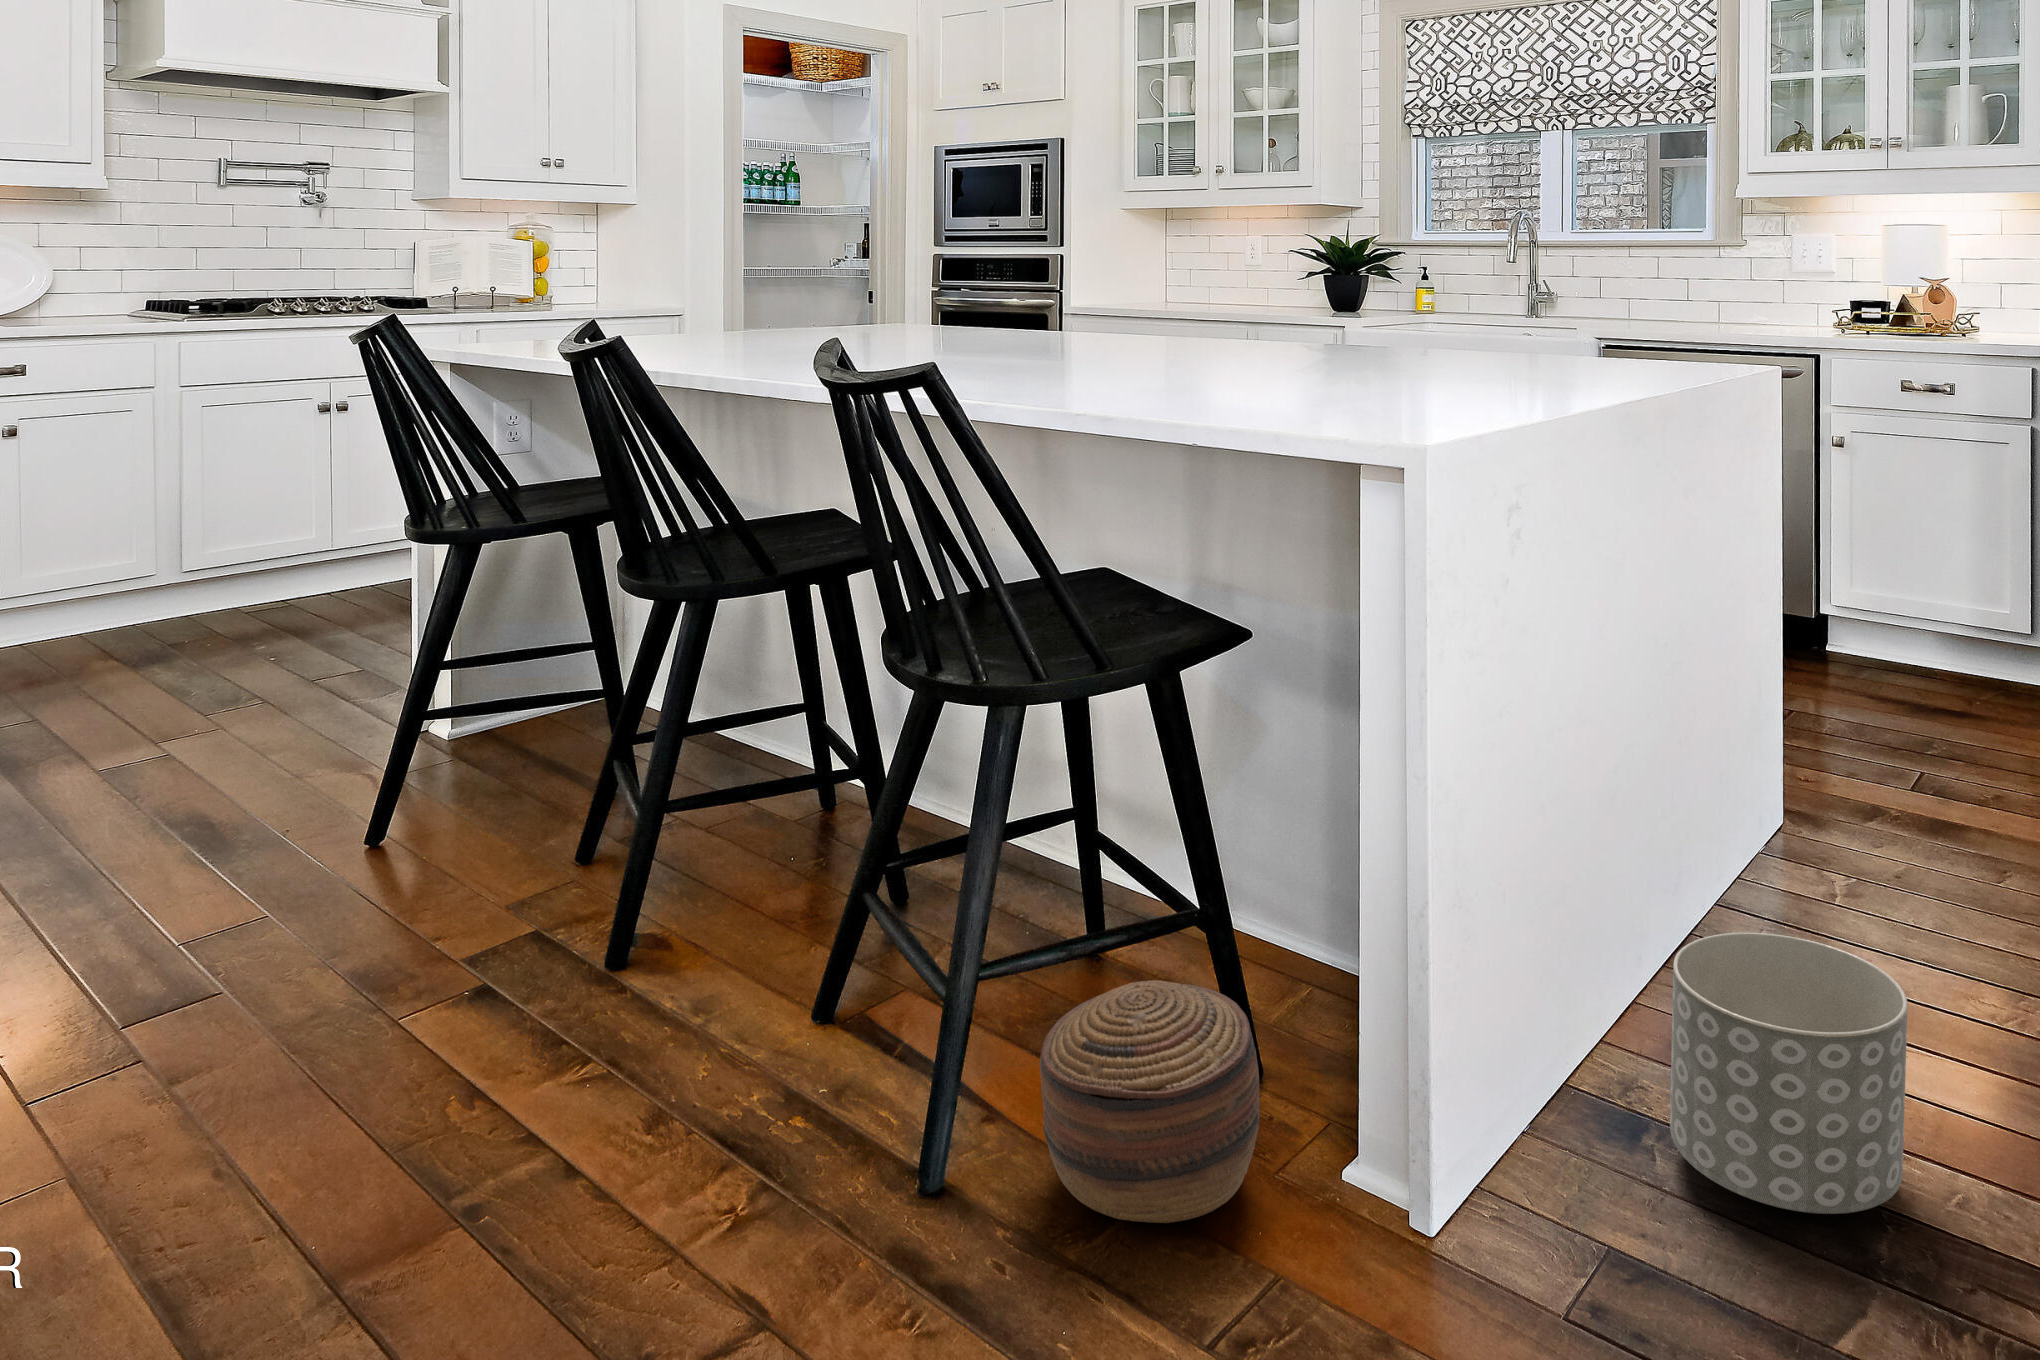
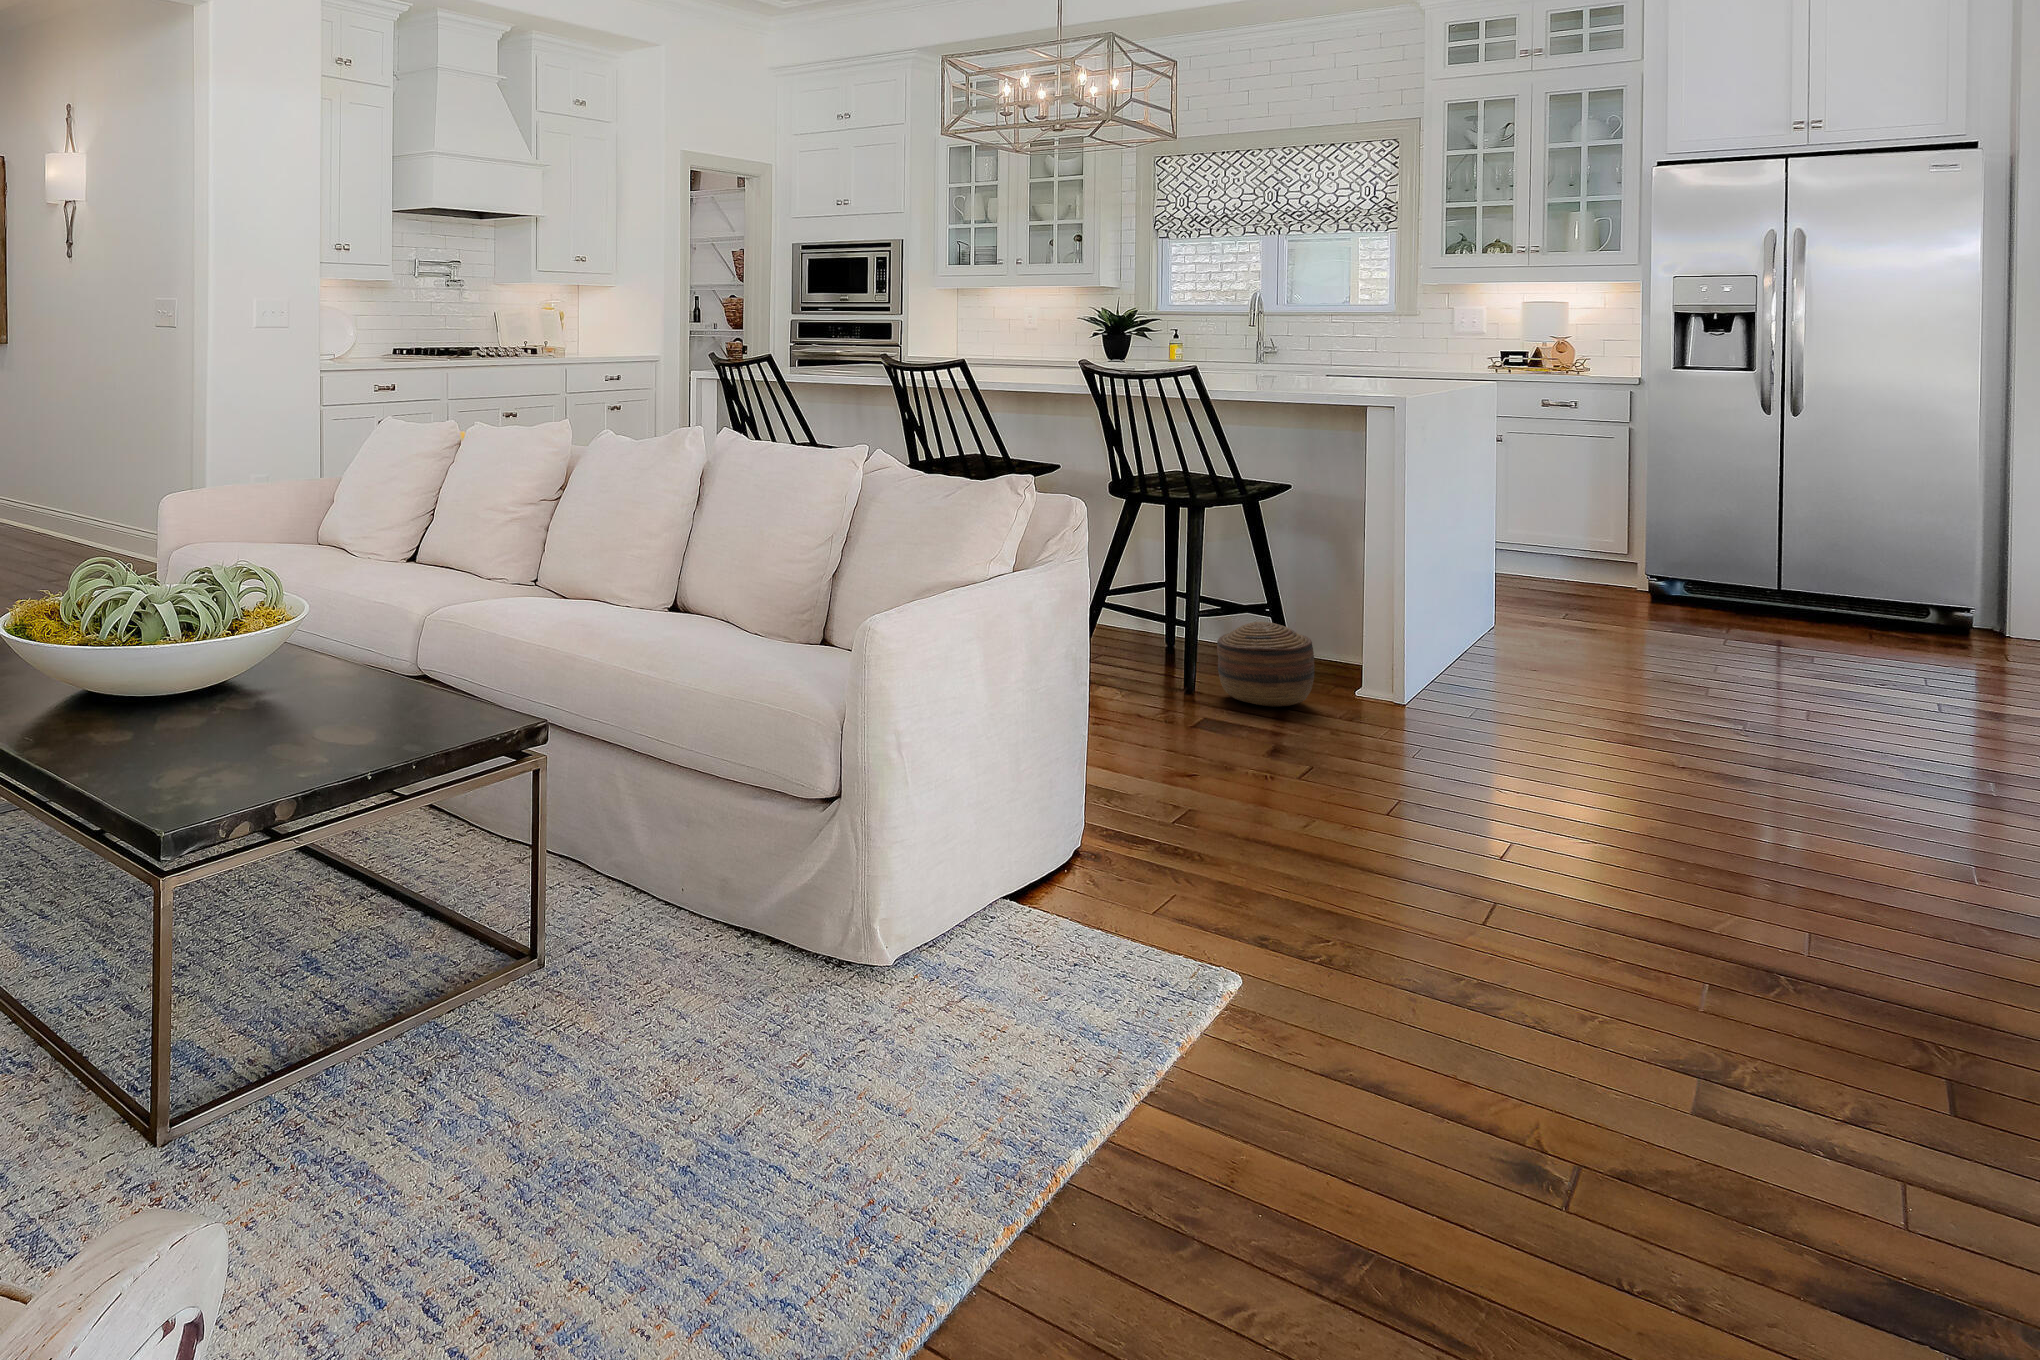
planter: present [1670,933,1908,1214] -> none [1481,617,1590,713]

